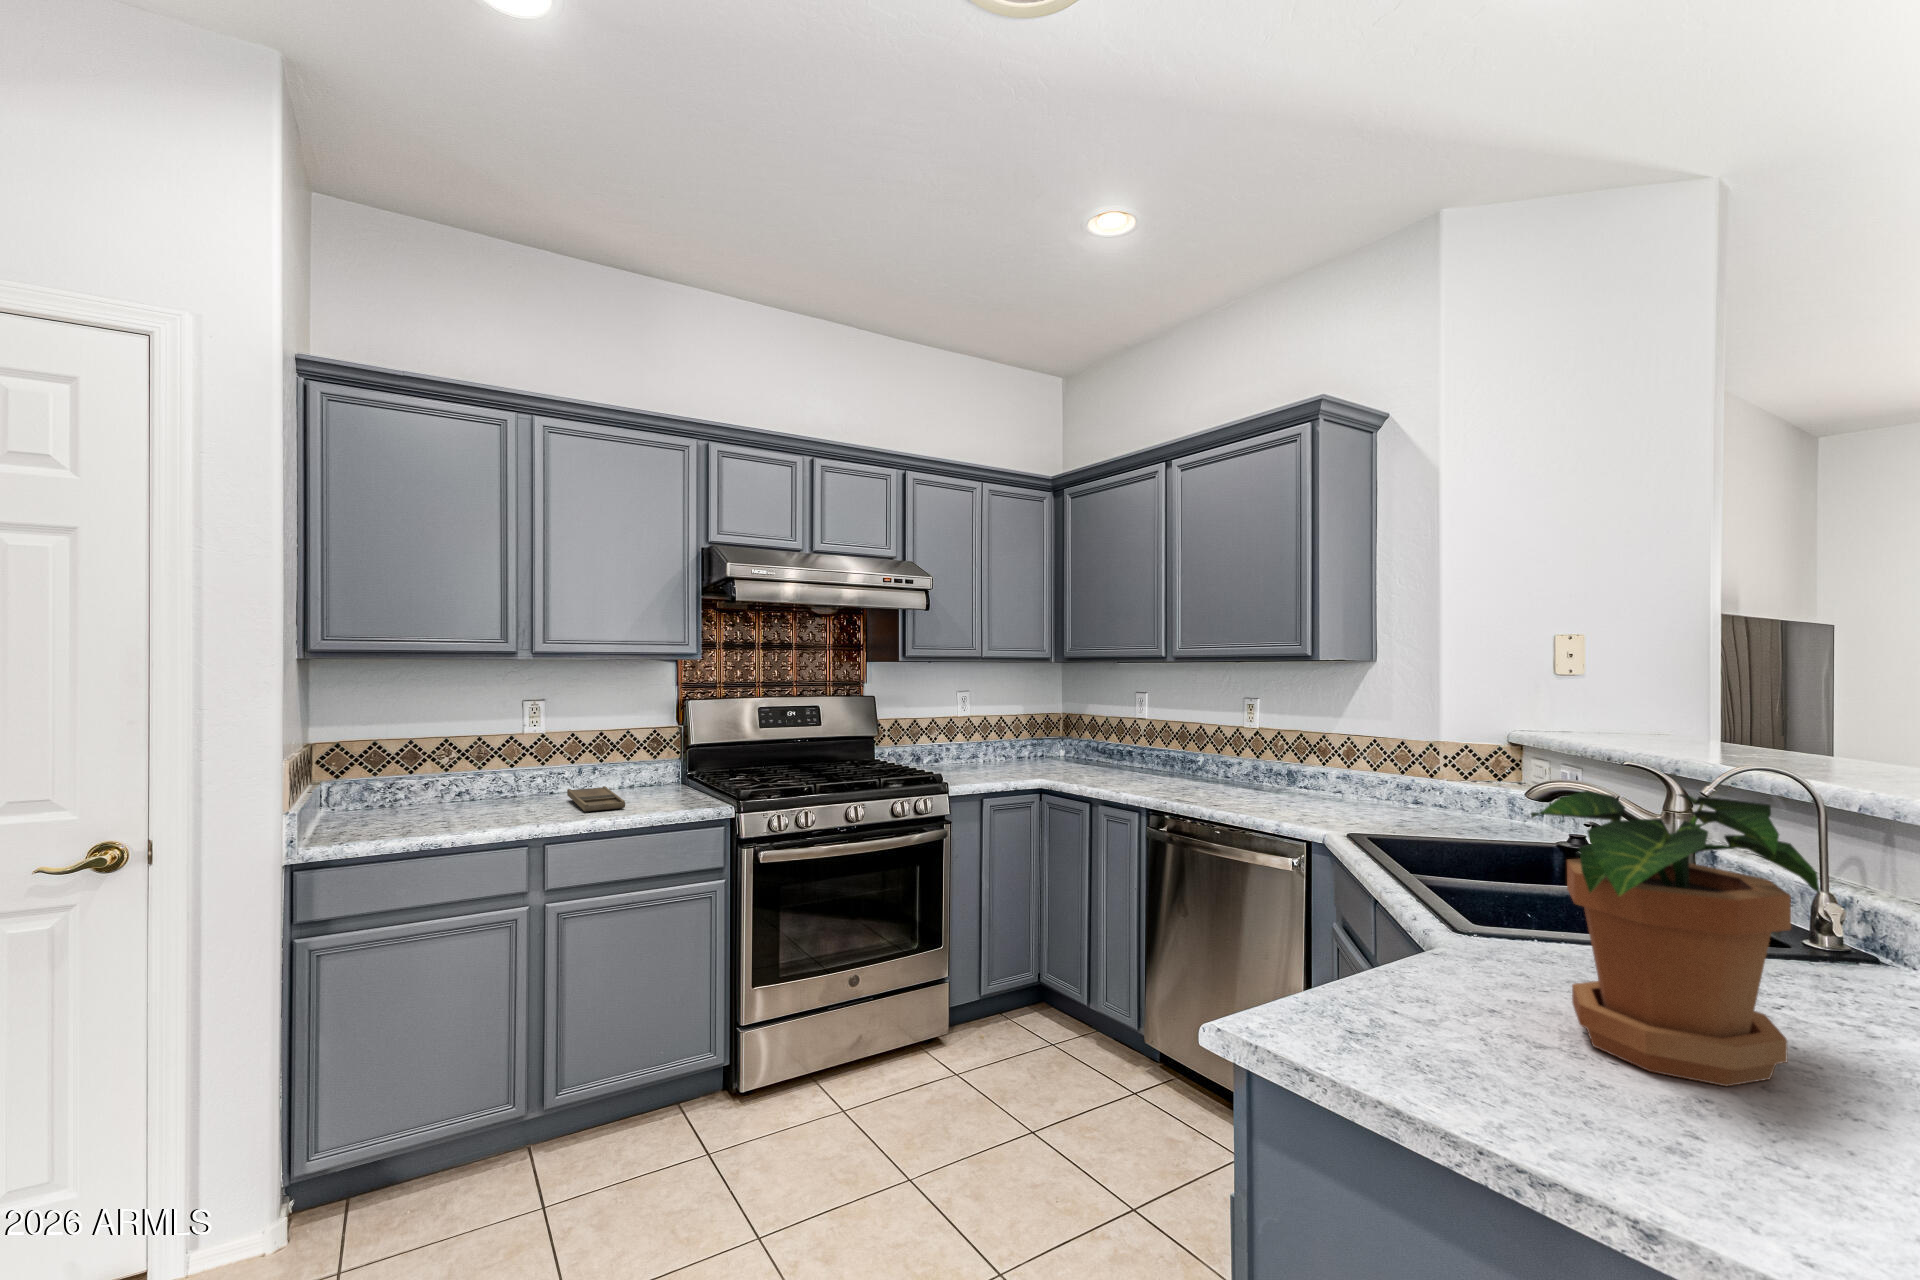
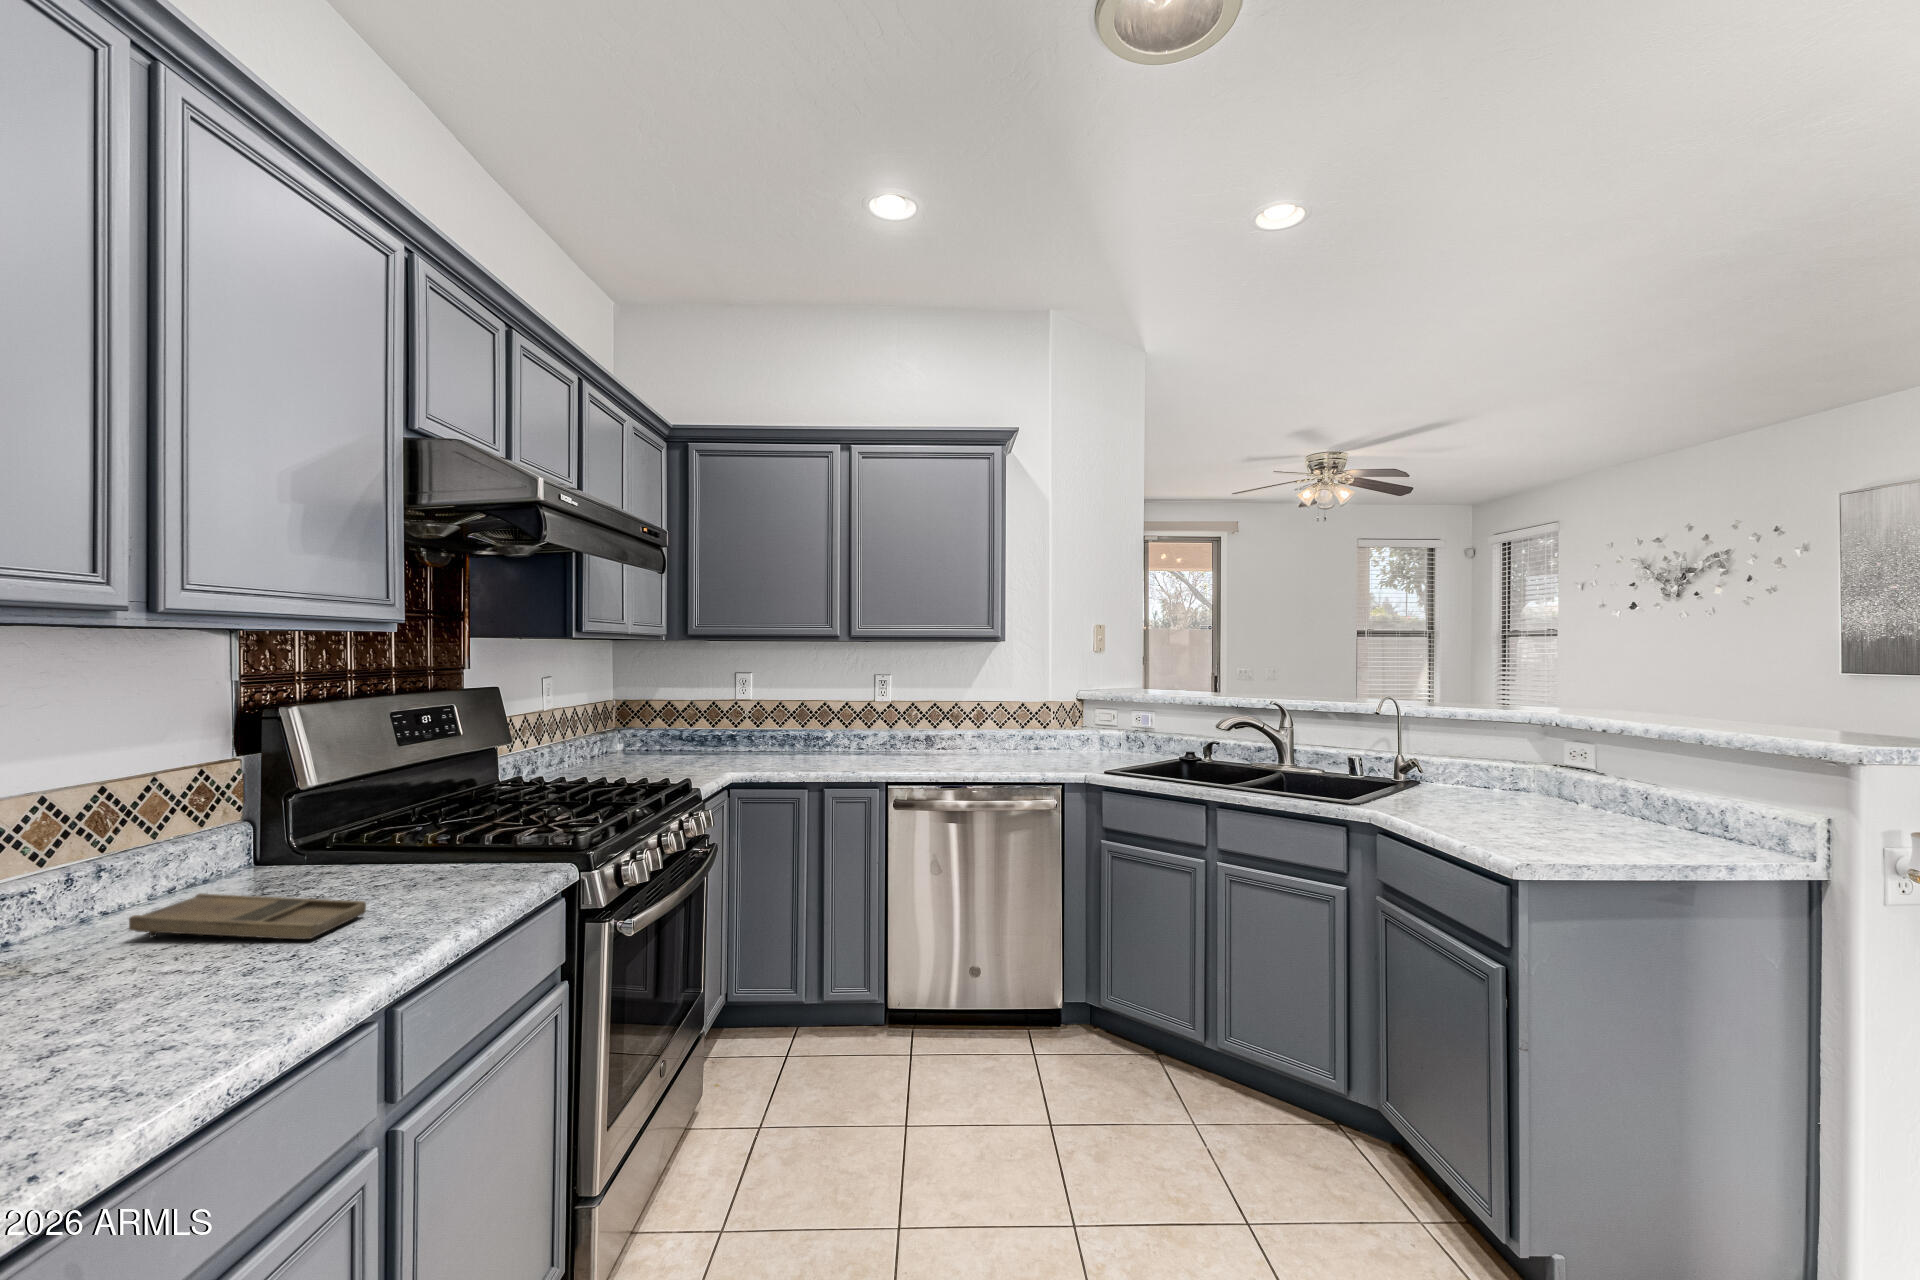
potted plant: present [1531,790,1820,1086] -> none [1461,706,1604,838]

